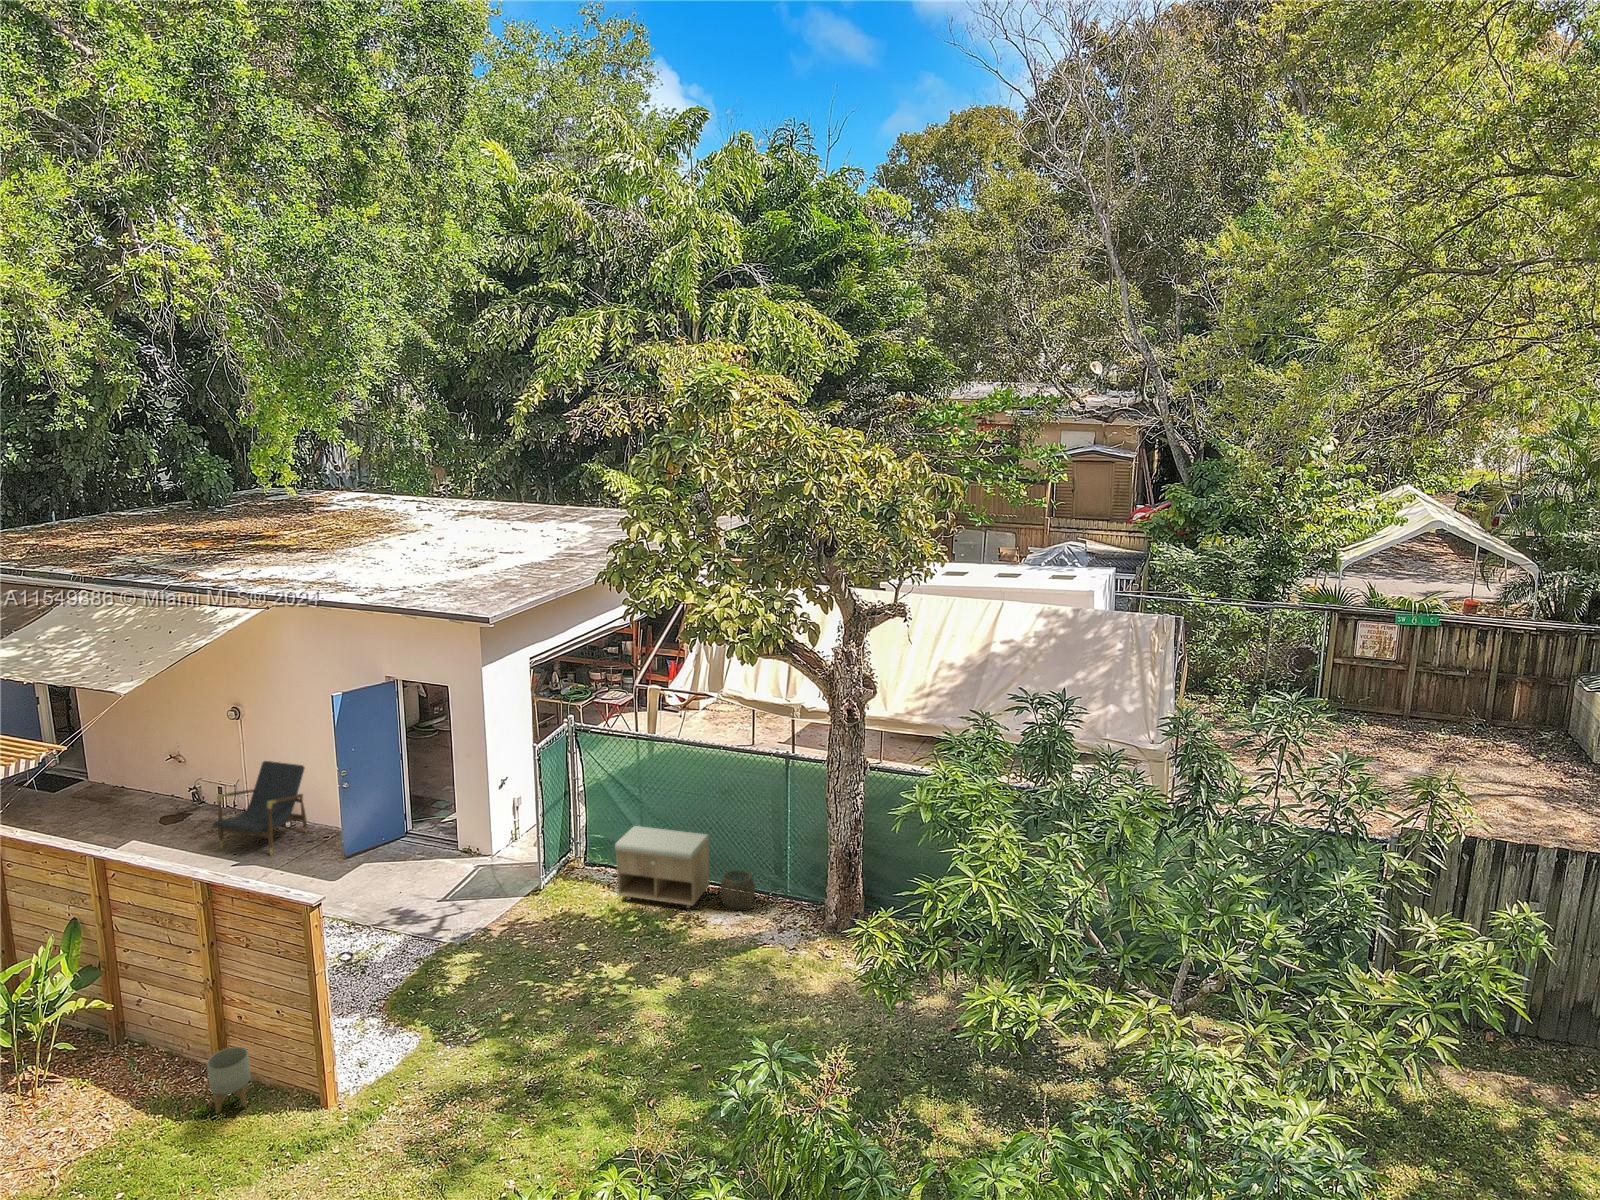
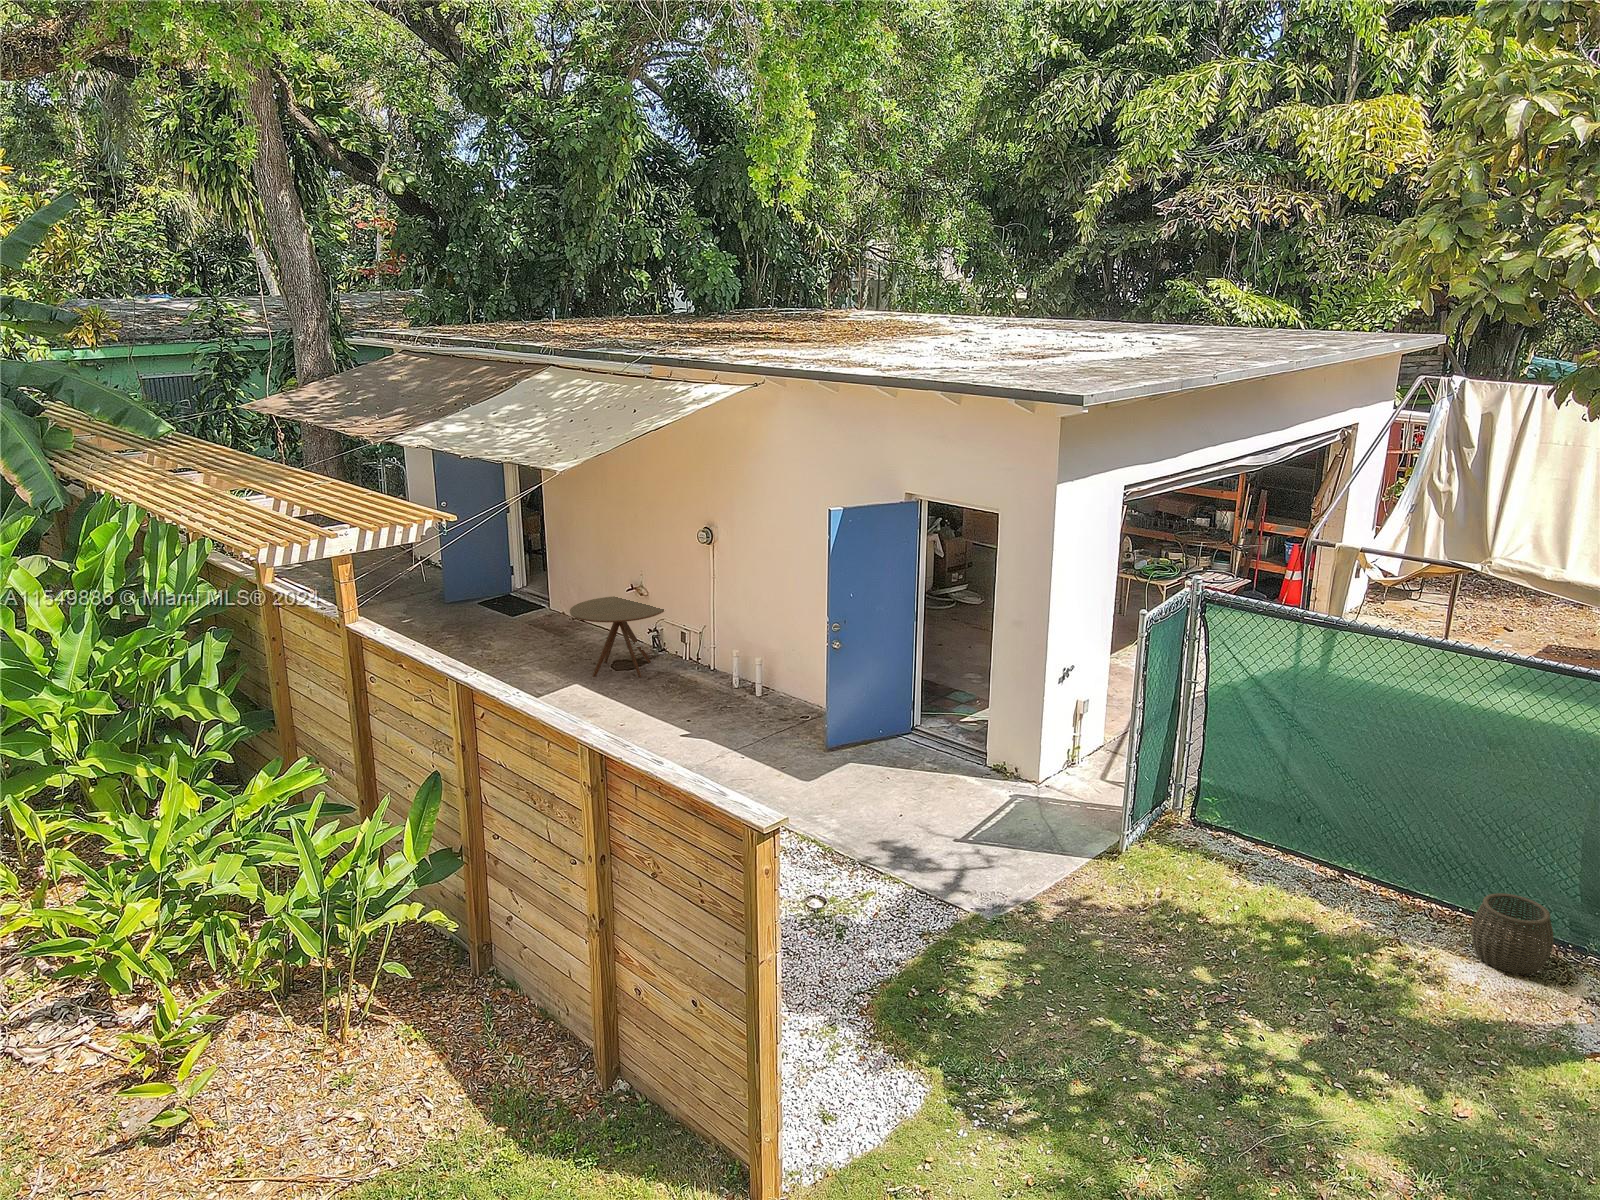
round table: none [98,758,191,832] -> present [570,596,664,677]
lounge chair: present [213,761,307,856] -> none [680,608,792,733]
storage bench: present [615,826,709,908] -> none [1258,777,1453,946]
planter: present [207,1047,250,1113] -> none [585,1029,650,1138]

